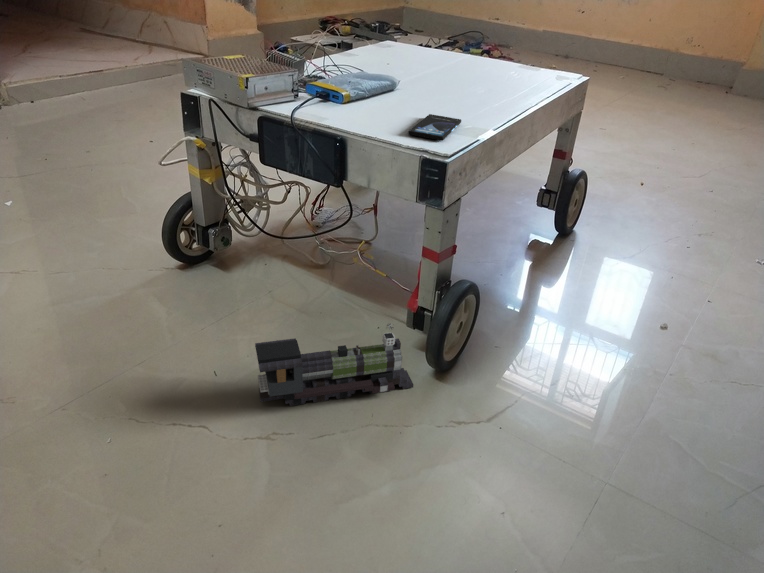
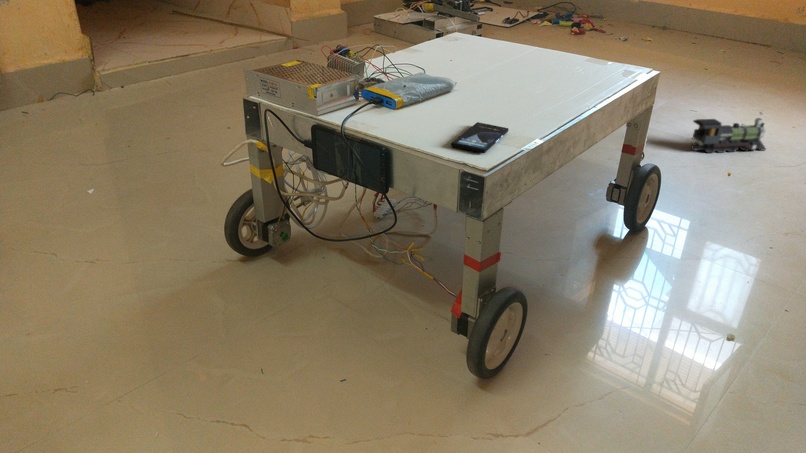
toy train: present [255,323,413,406] -> present [691,112,766,153]

